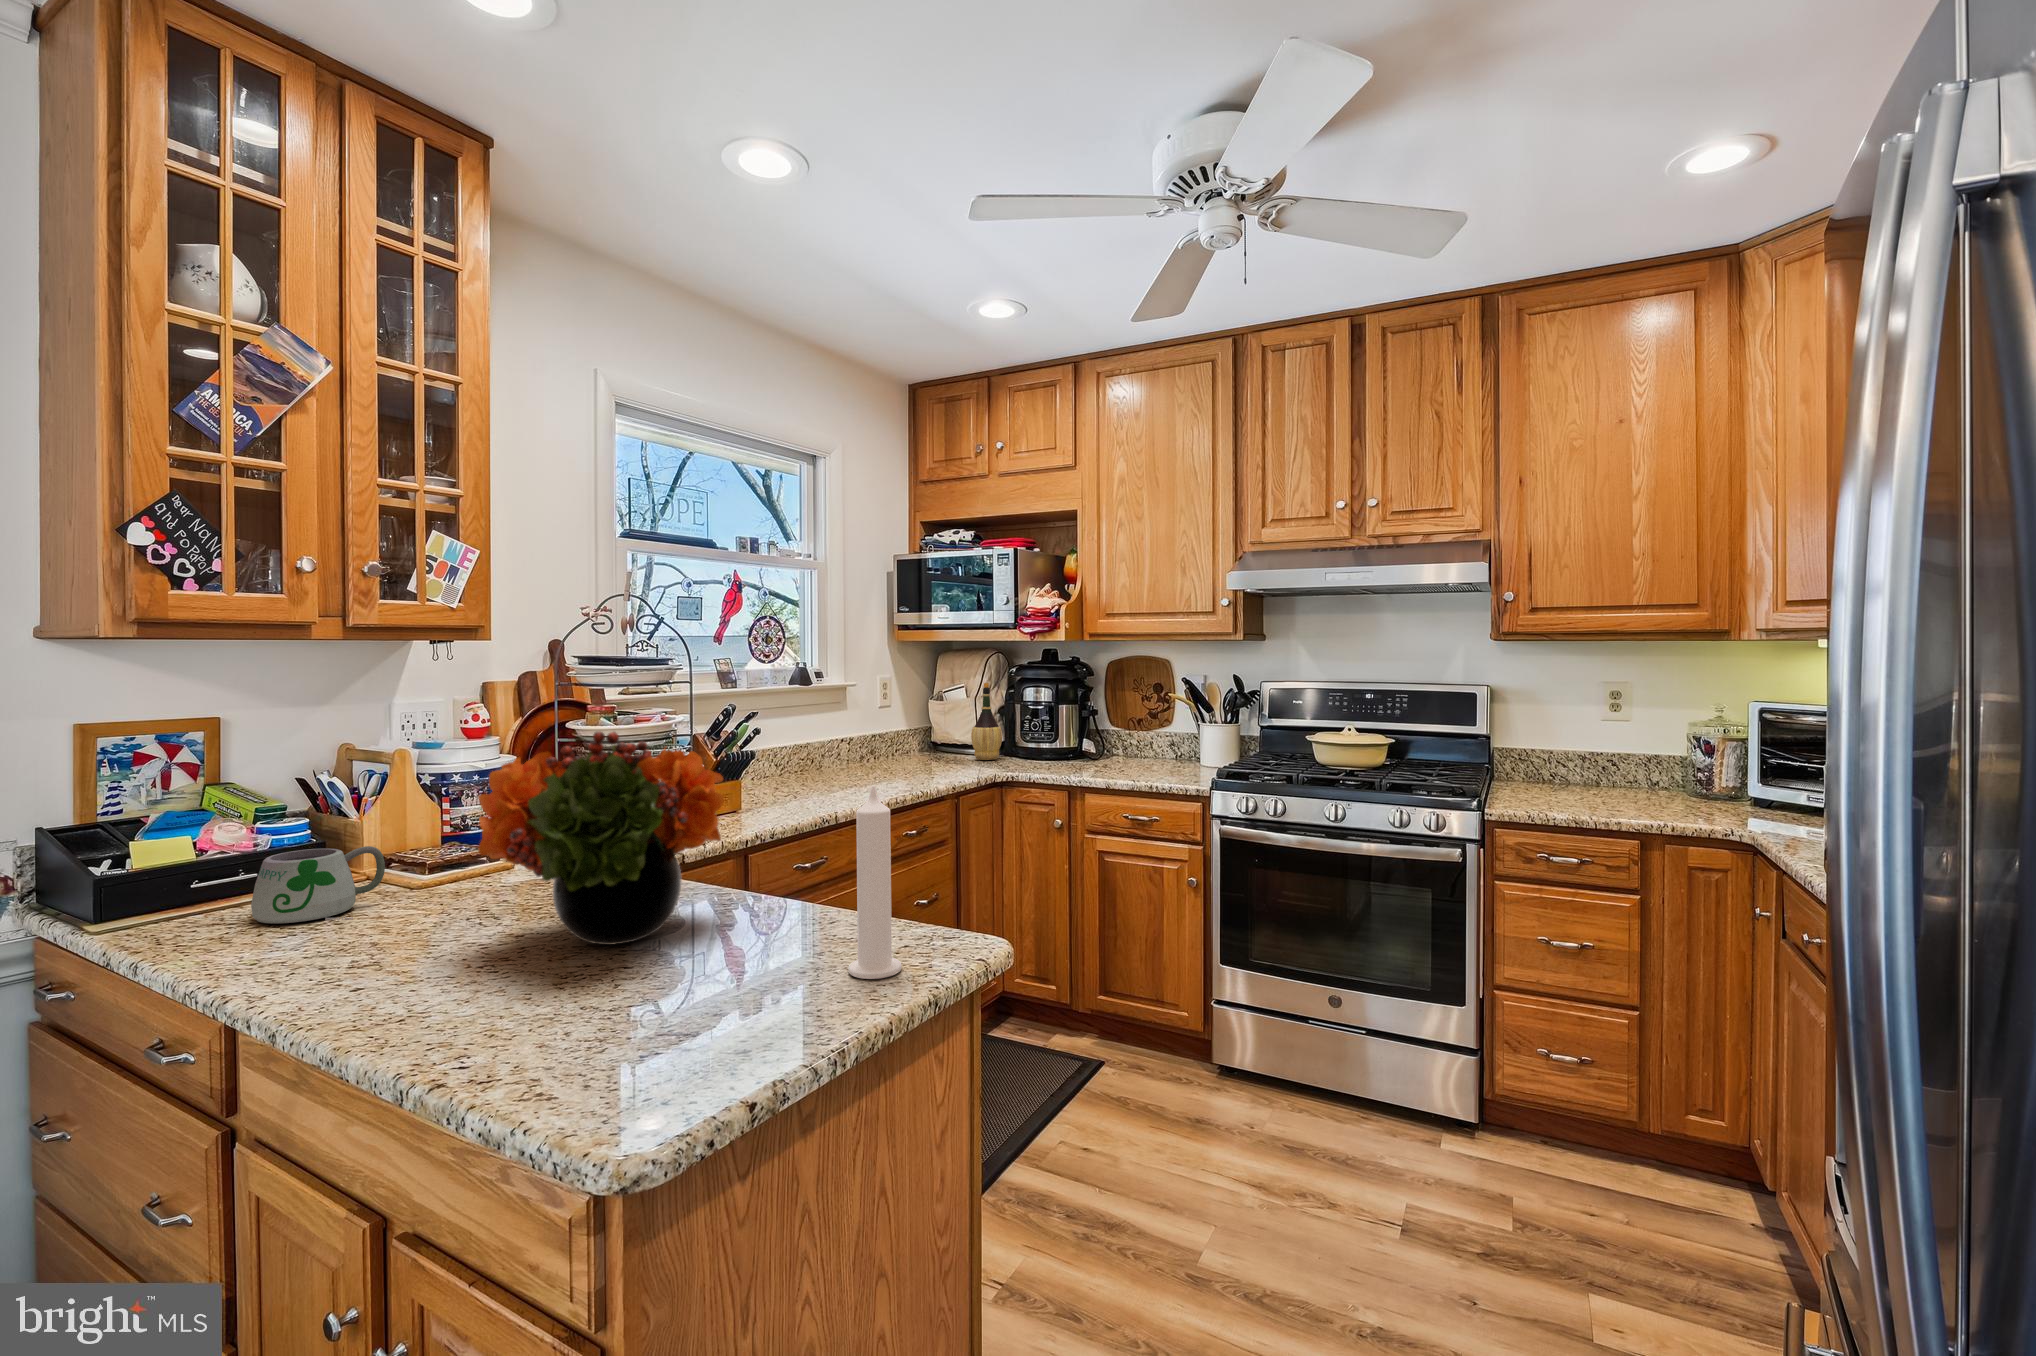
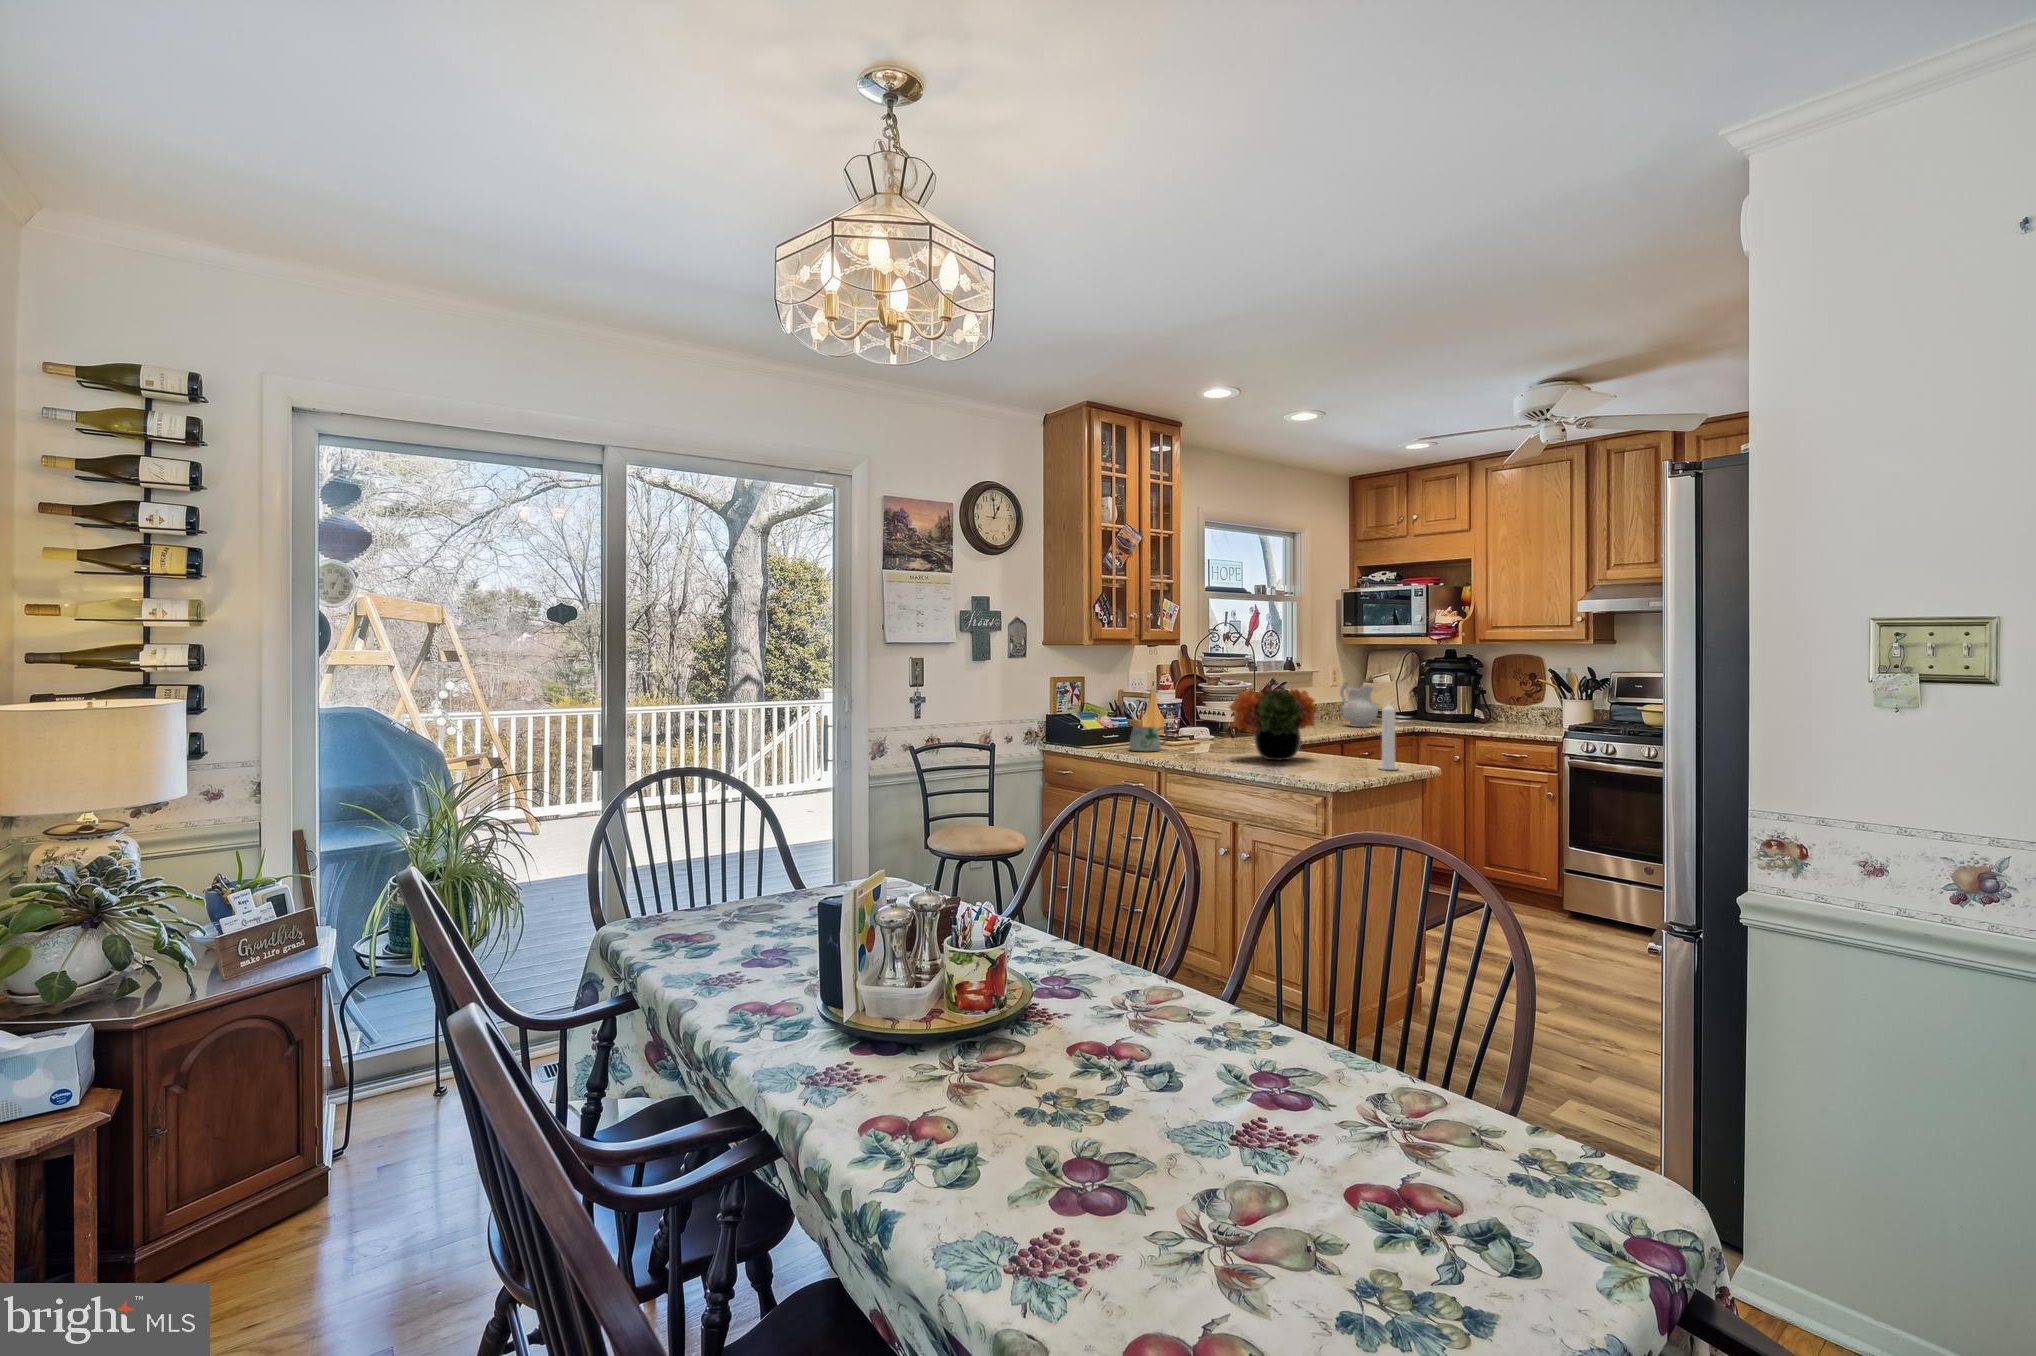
wine bottle: present [971,683,1002,760] -> none [1394,671,1416,721]
ceramic pitcher: none [883,703,941,779] -> present [1340,683,1378,727]

